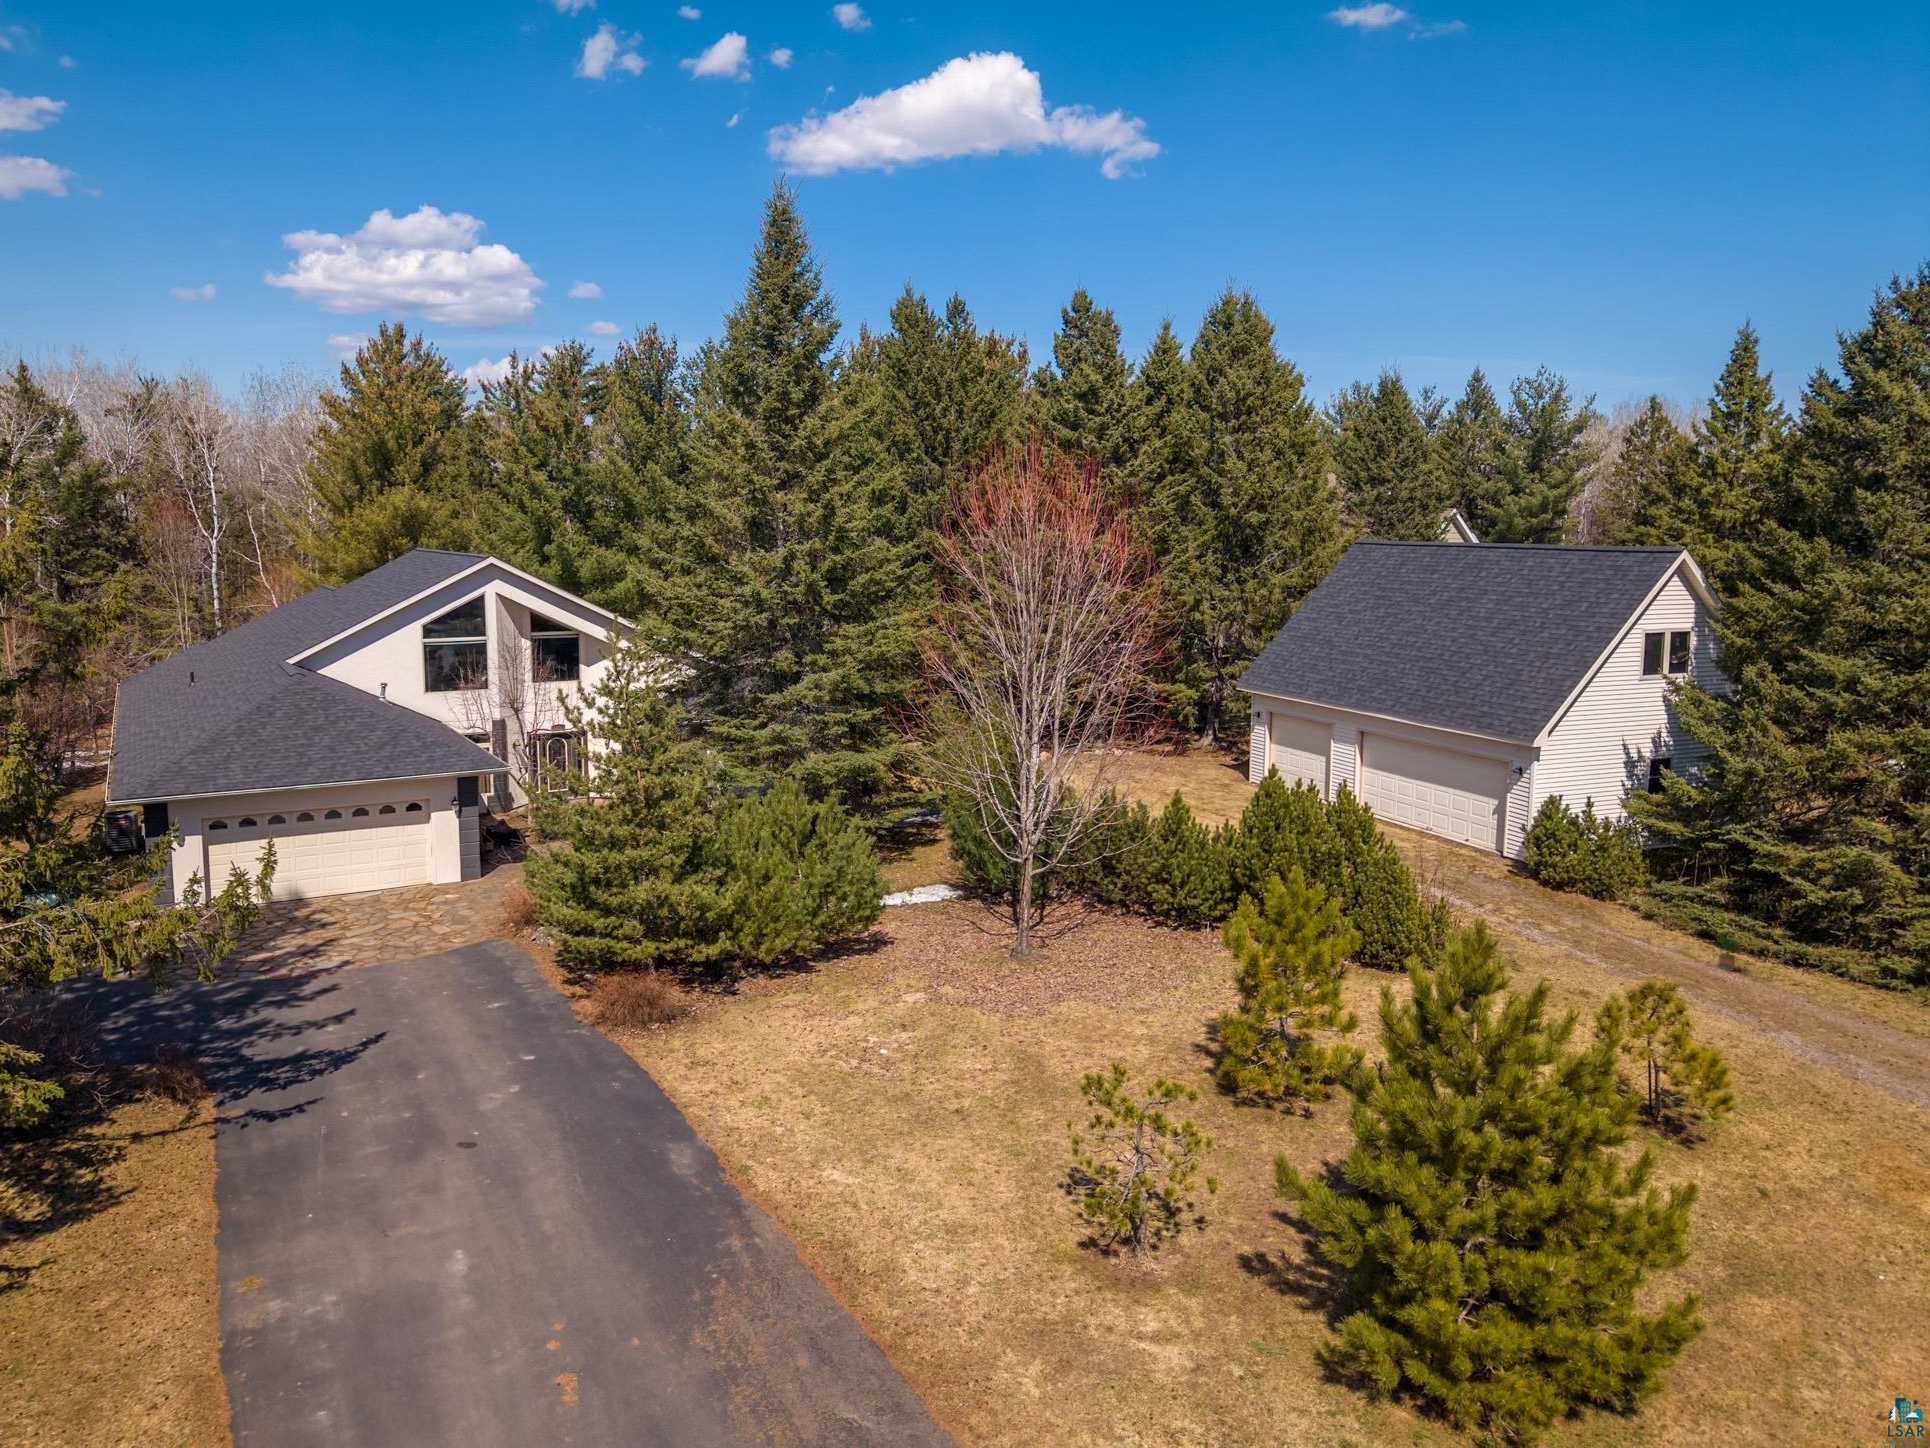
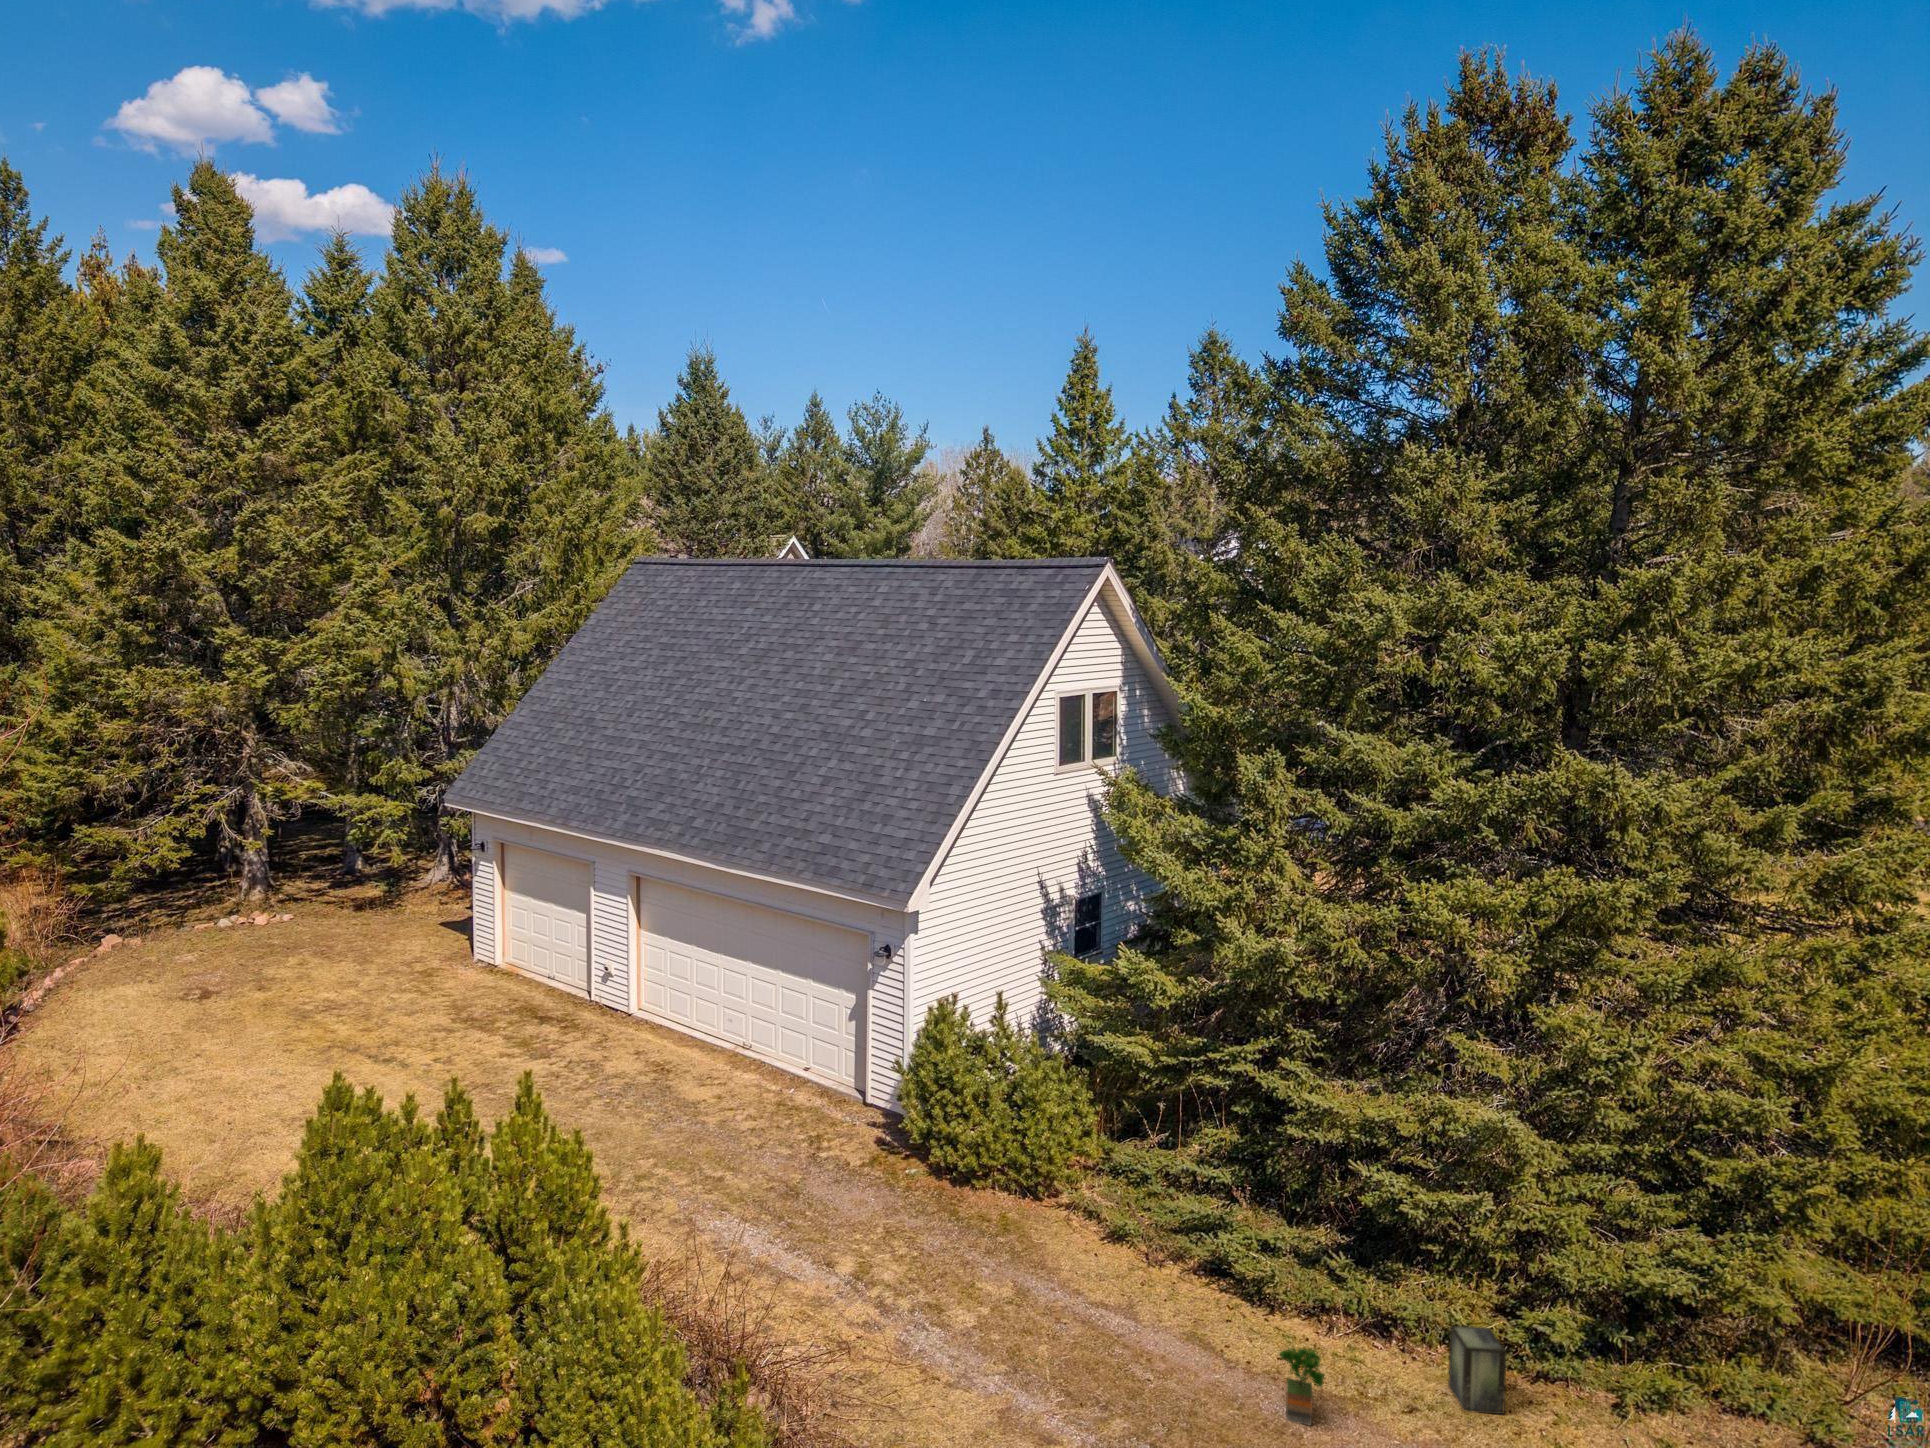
storage box: none [1828,949,1857,989] -> present [1448,1326,1507,1414]

